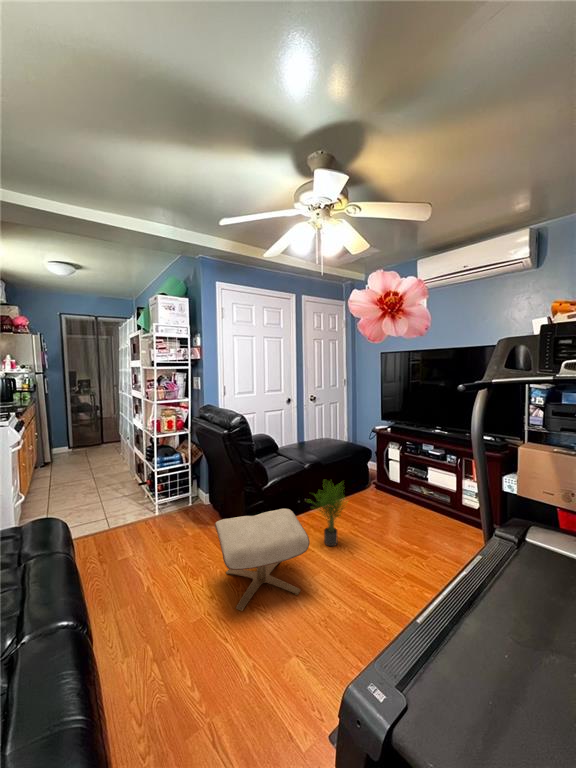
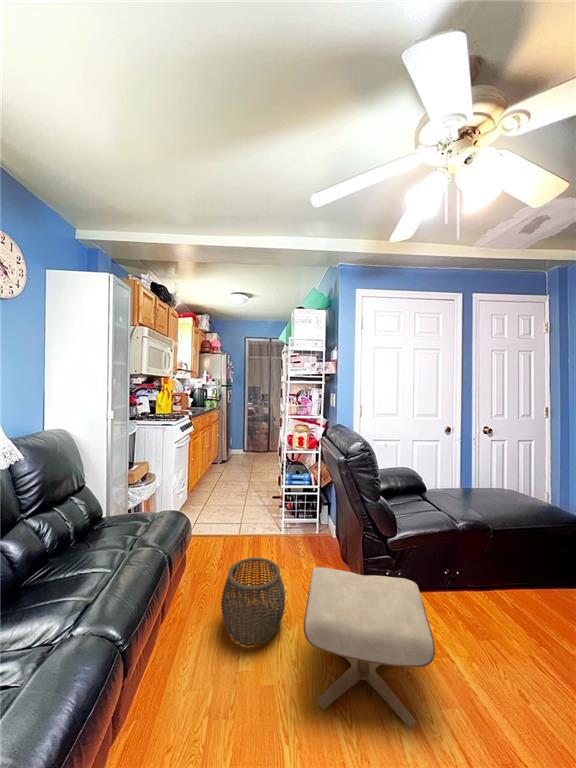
potted plant: present [310,483,344,546] -> none [443,549,530,666]
woven basket: none [131,531,192,604] -> present [221,558,285,645]

